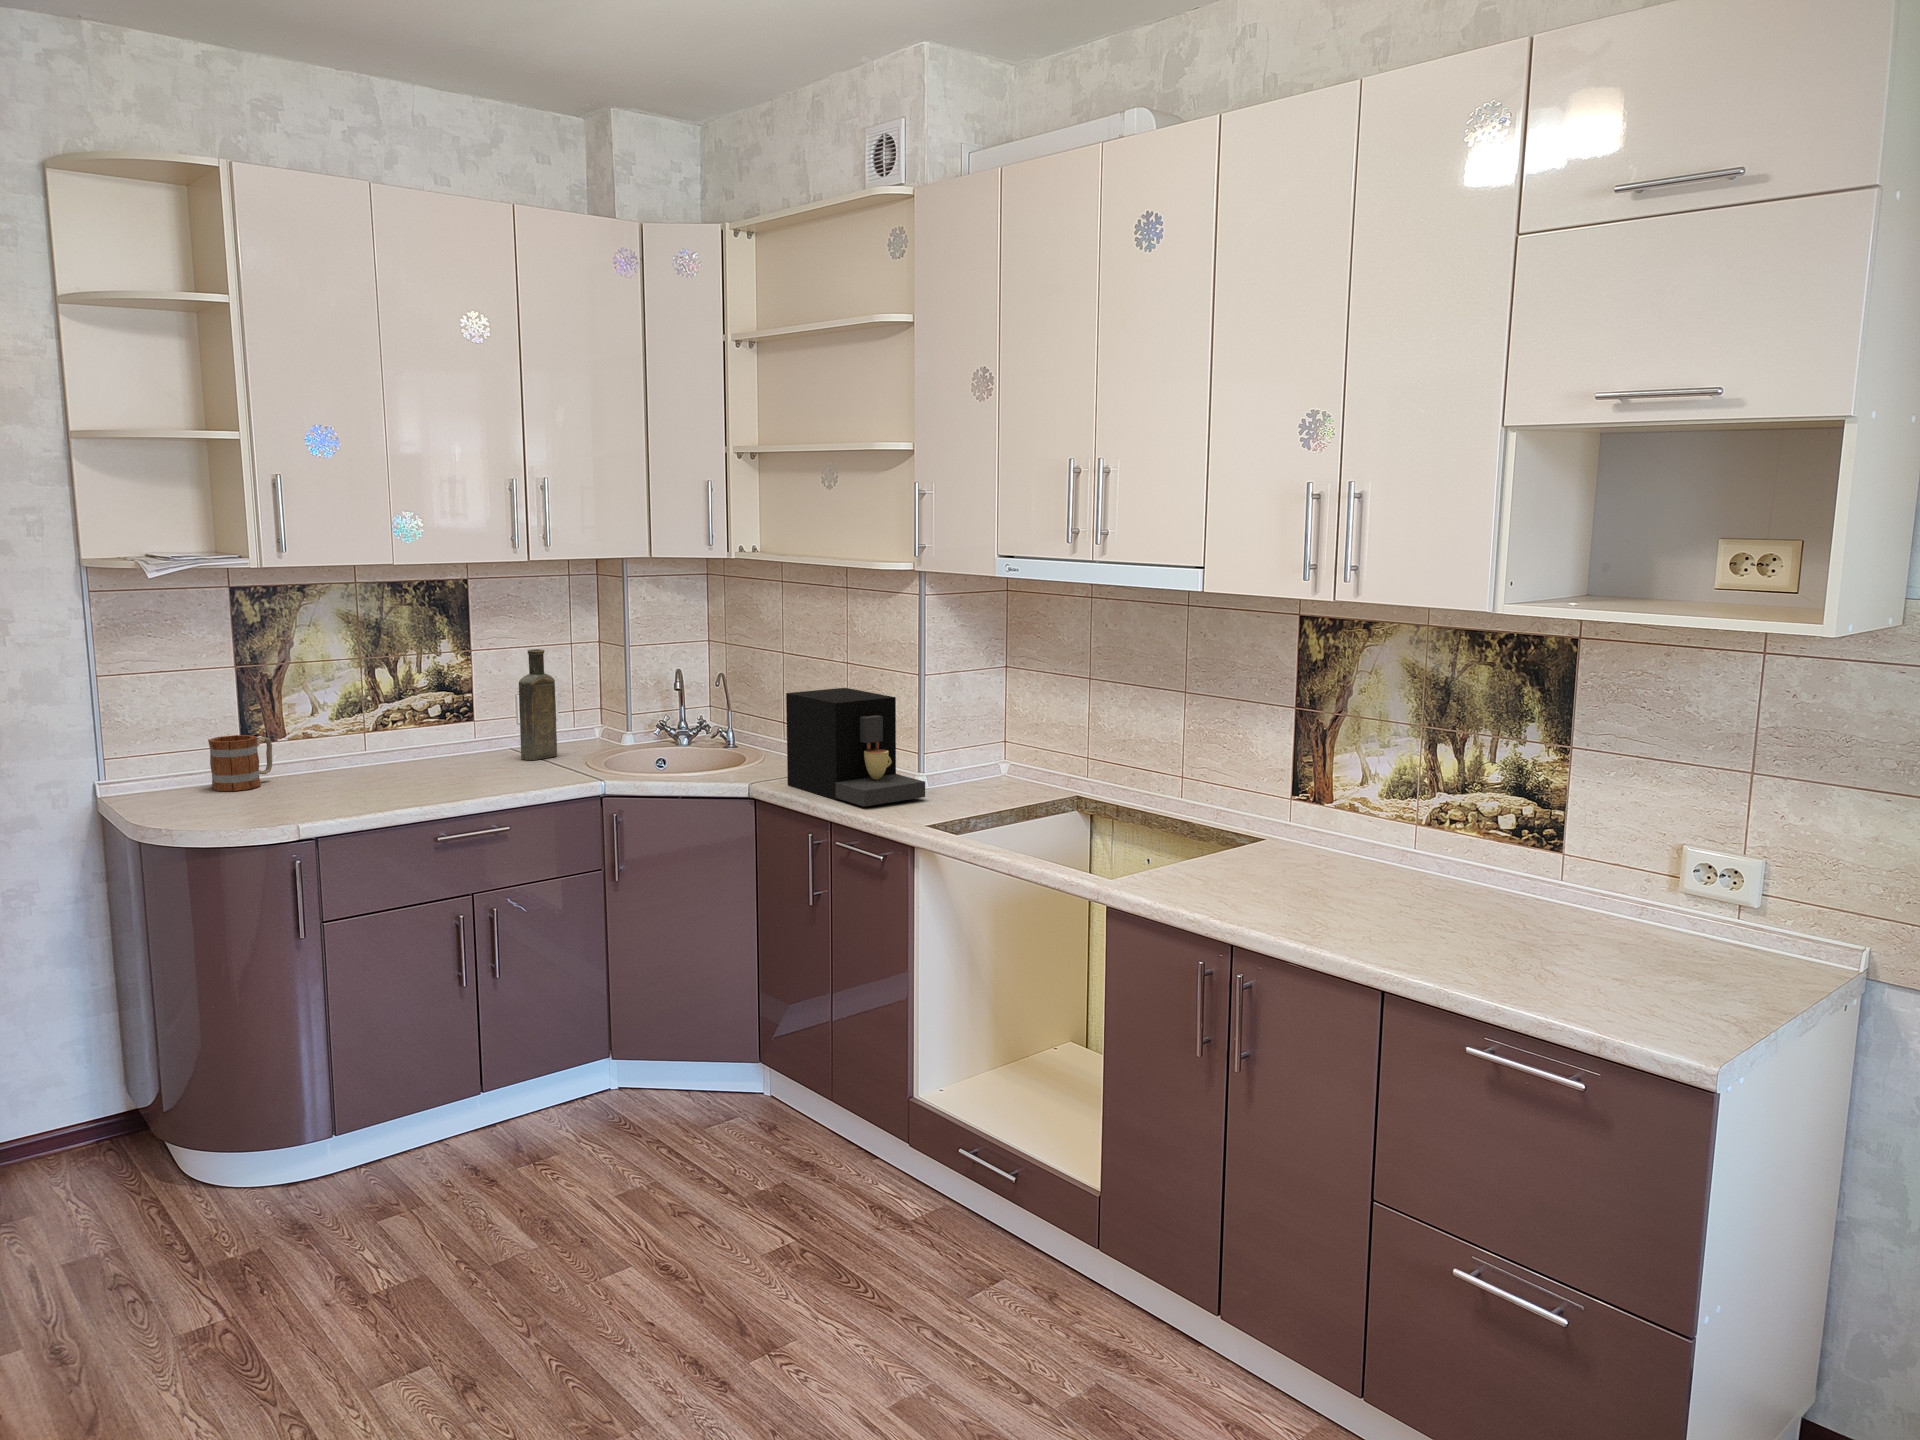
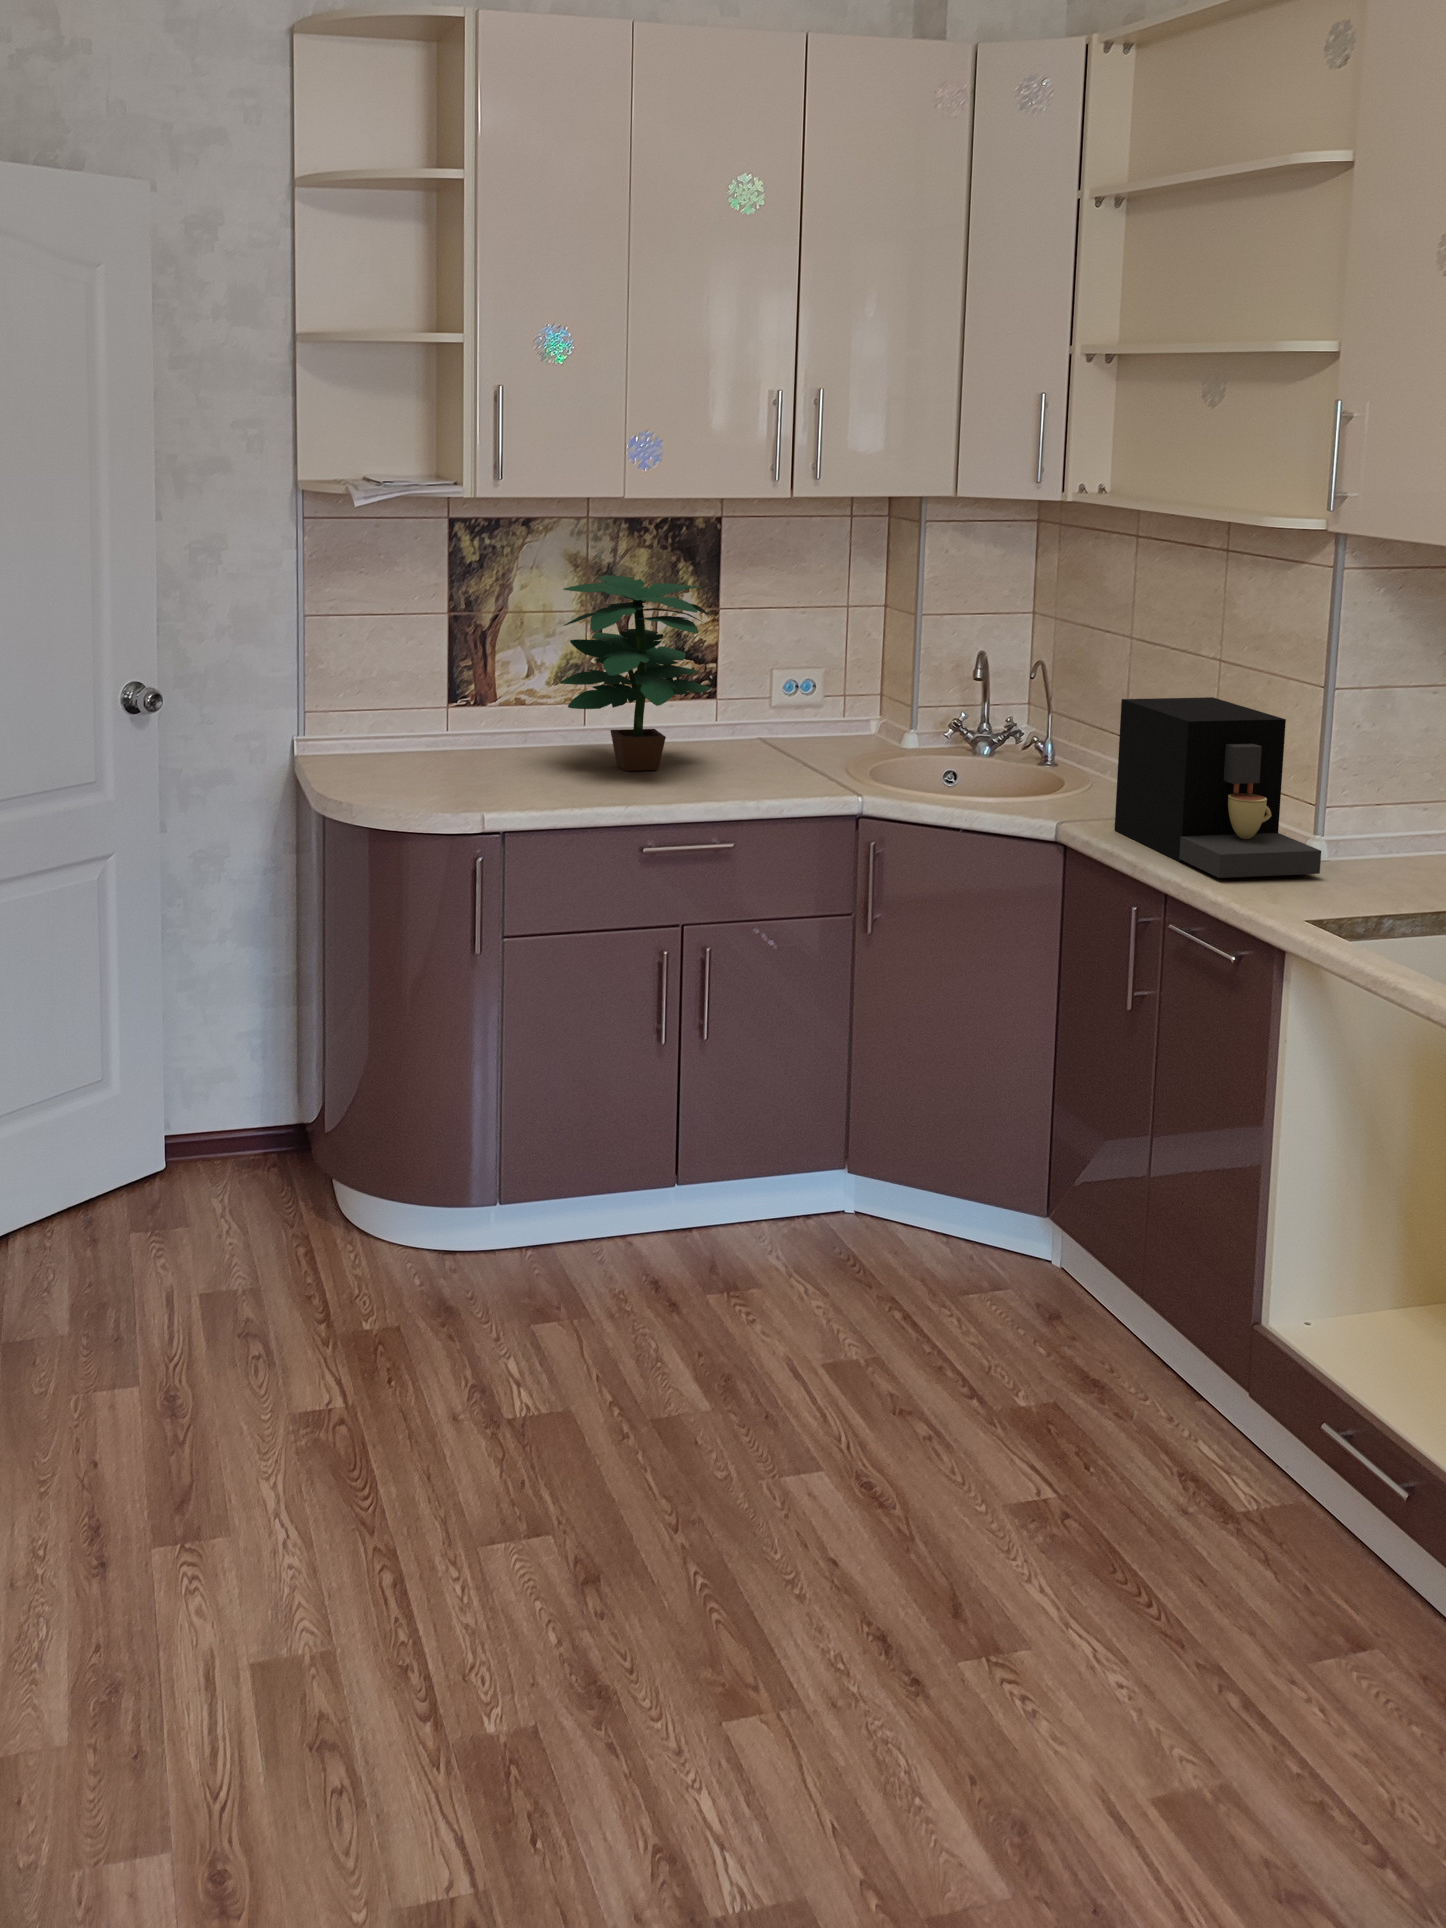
potted plant: none [344,628,475,781] -> present [560,575,710,771]
bottle: present [519,649,557,760] -> none [756,612,819,757]
mug: present [208,735,272,791] -> none [408,696,477,763]

